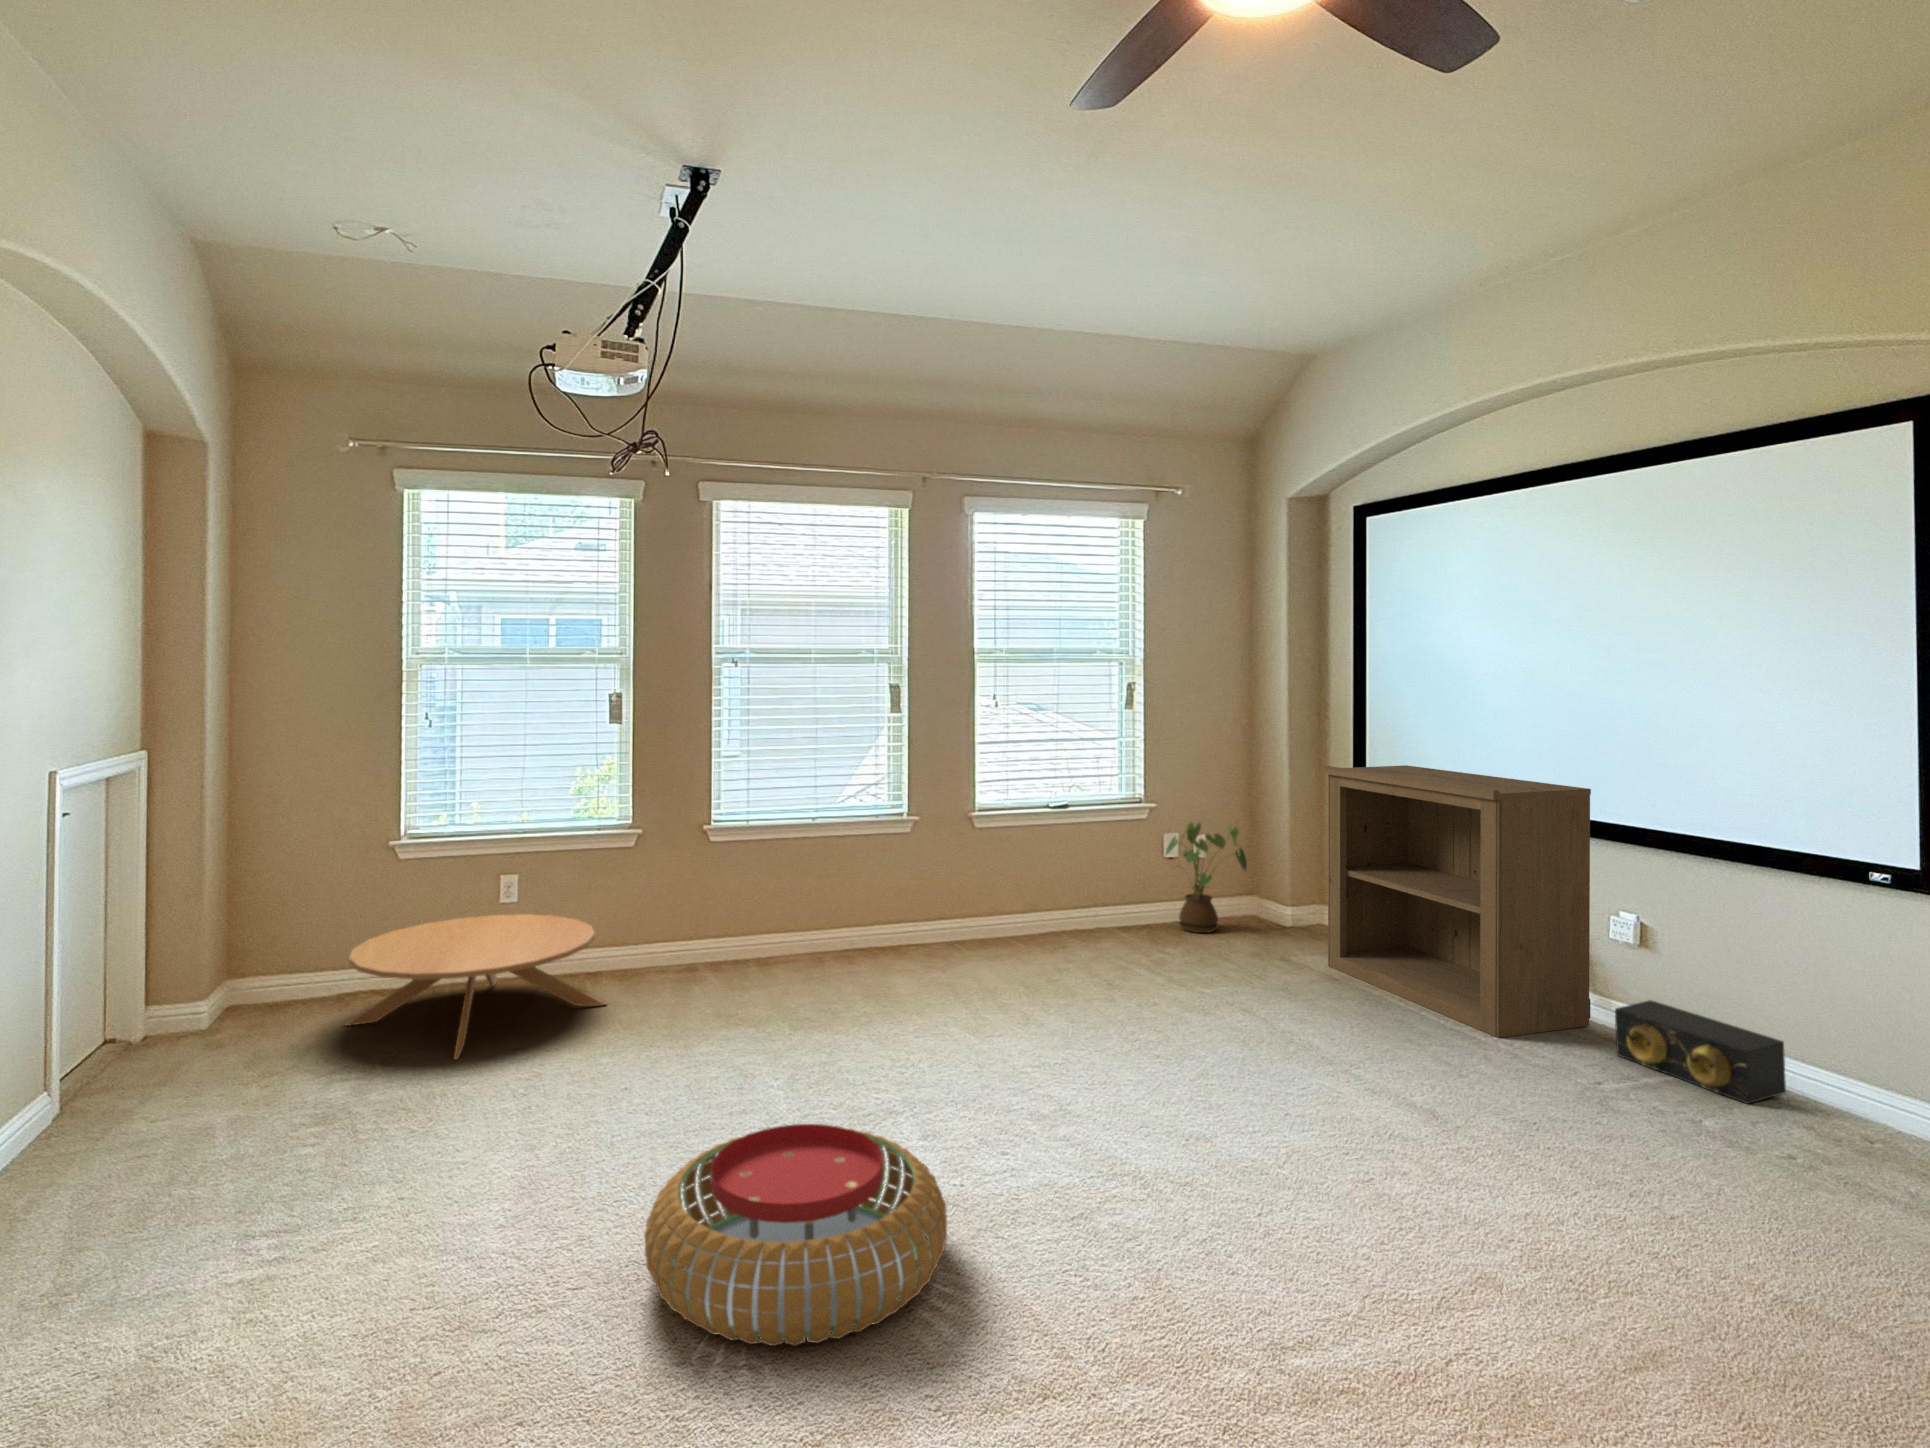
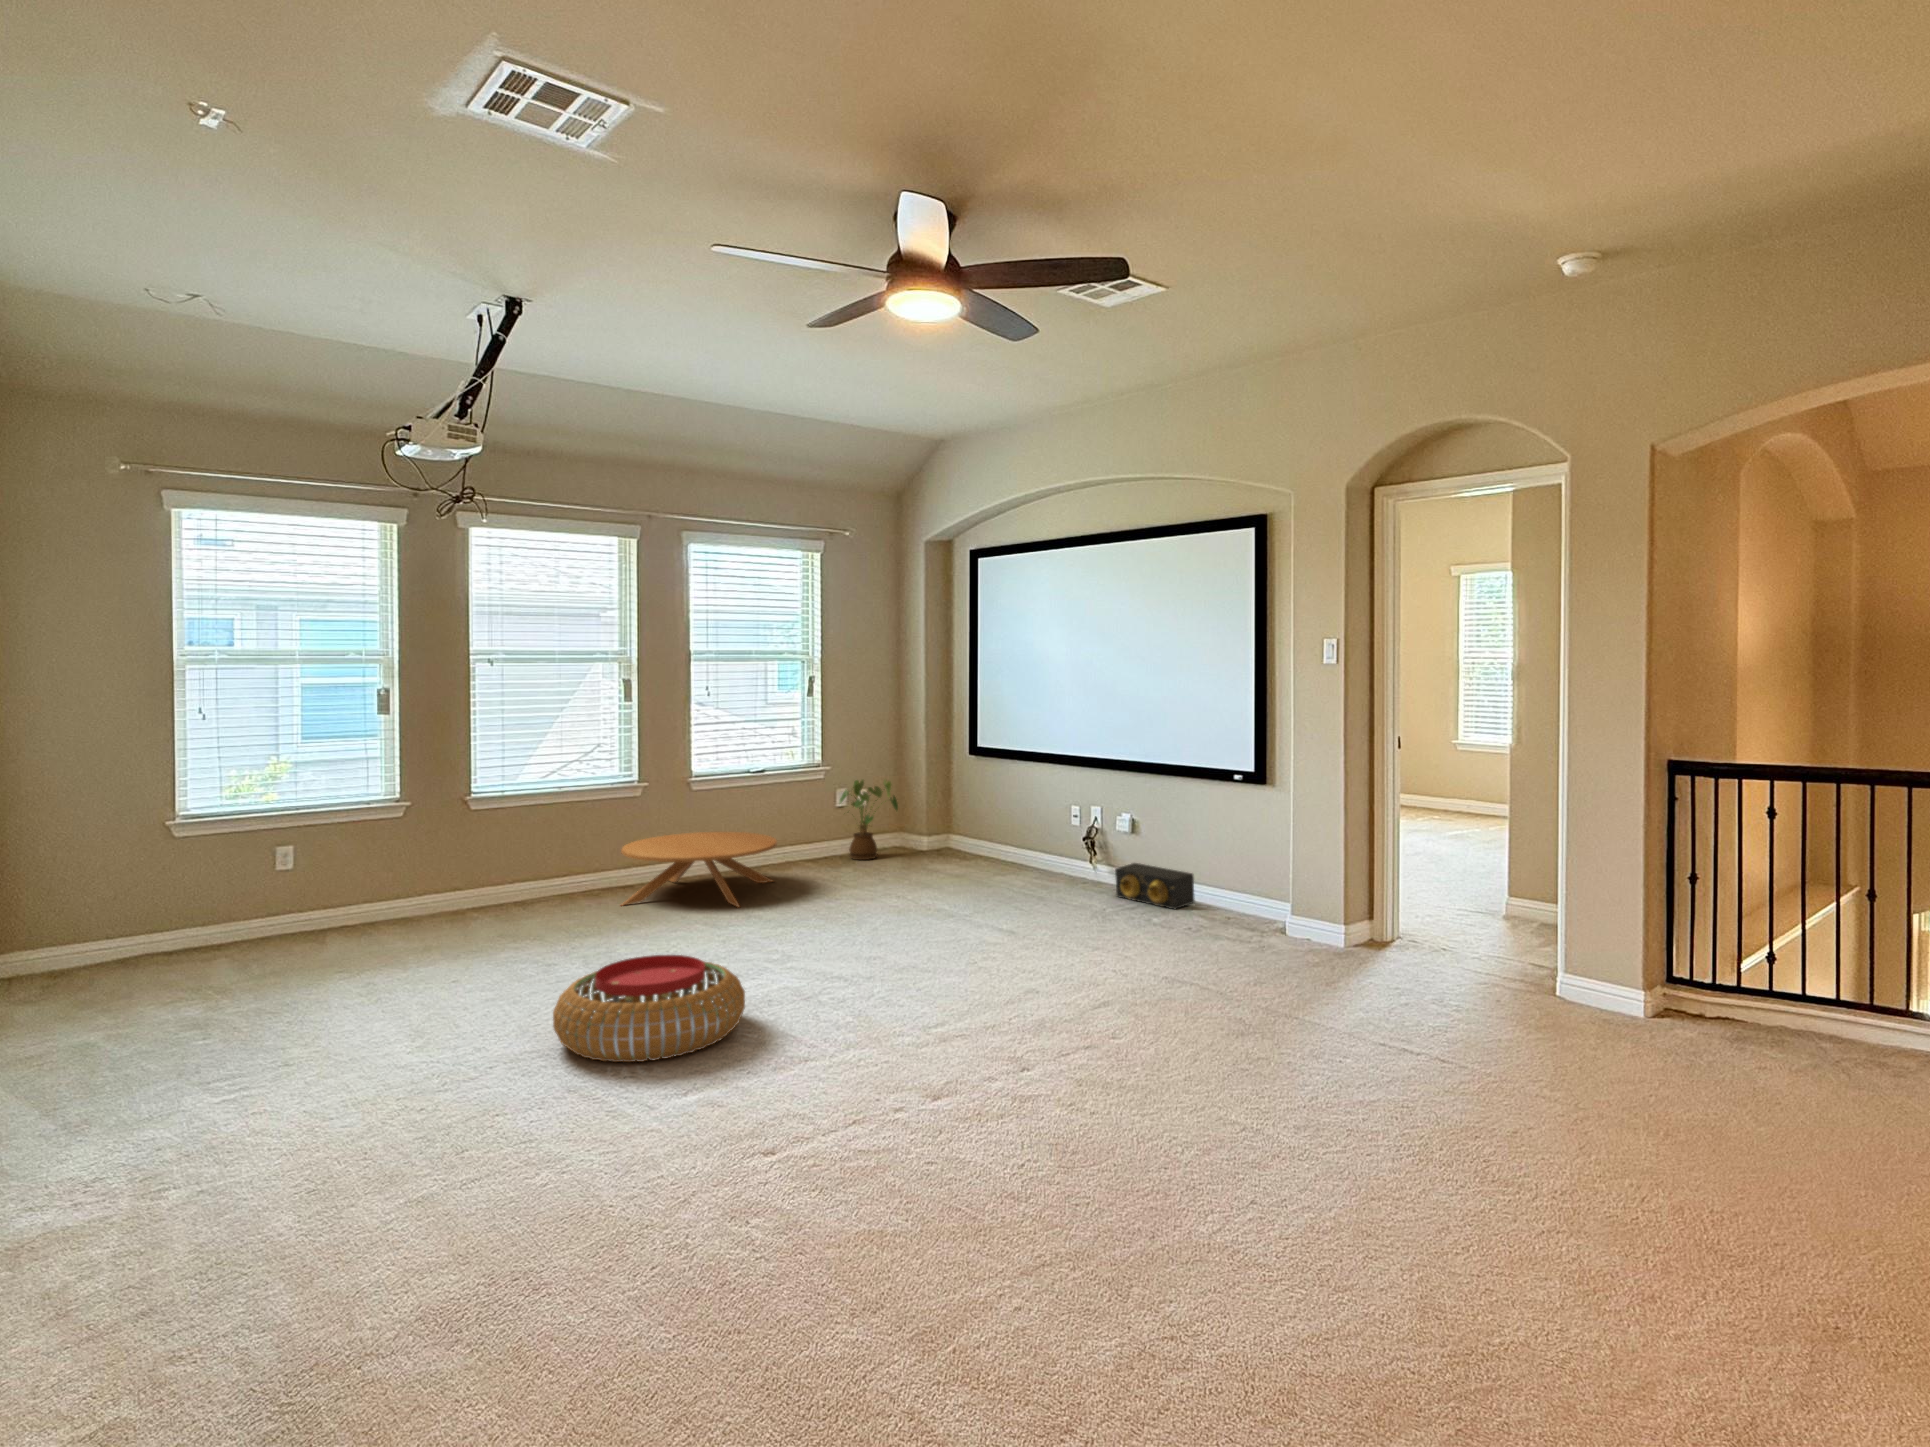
bookshelf: present [1323,765,1591,1038] -> none [950,730,1106,895]
coffee table: present [343,914,606,1059] -> present [621,832,777,907]

